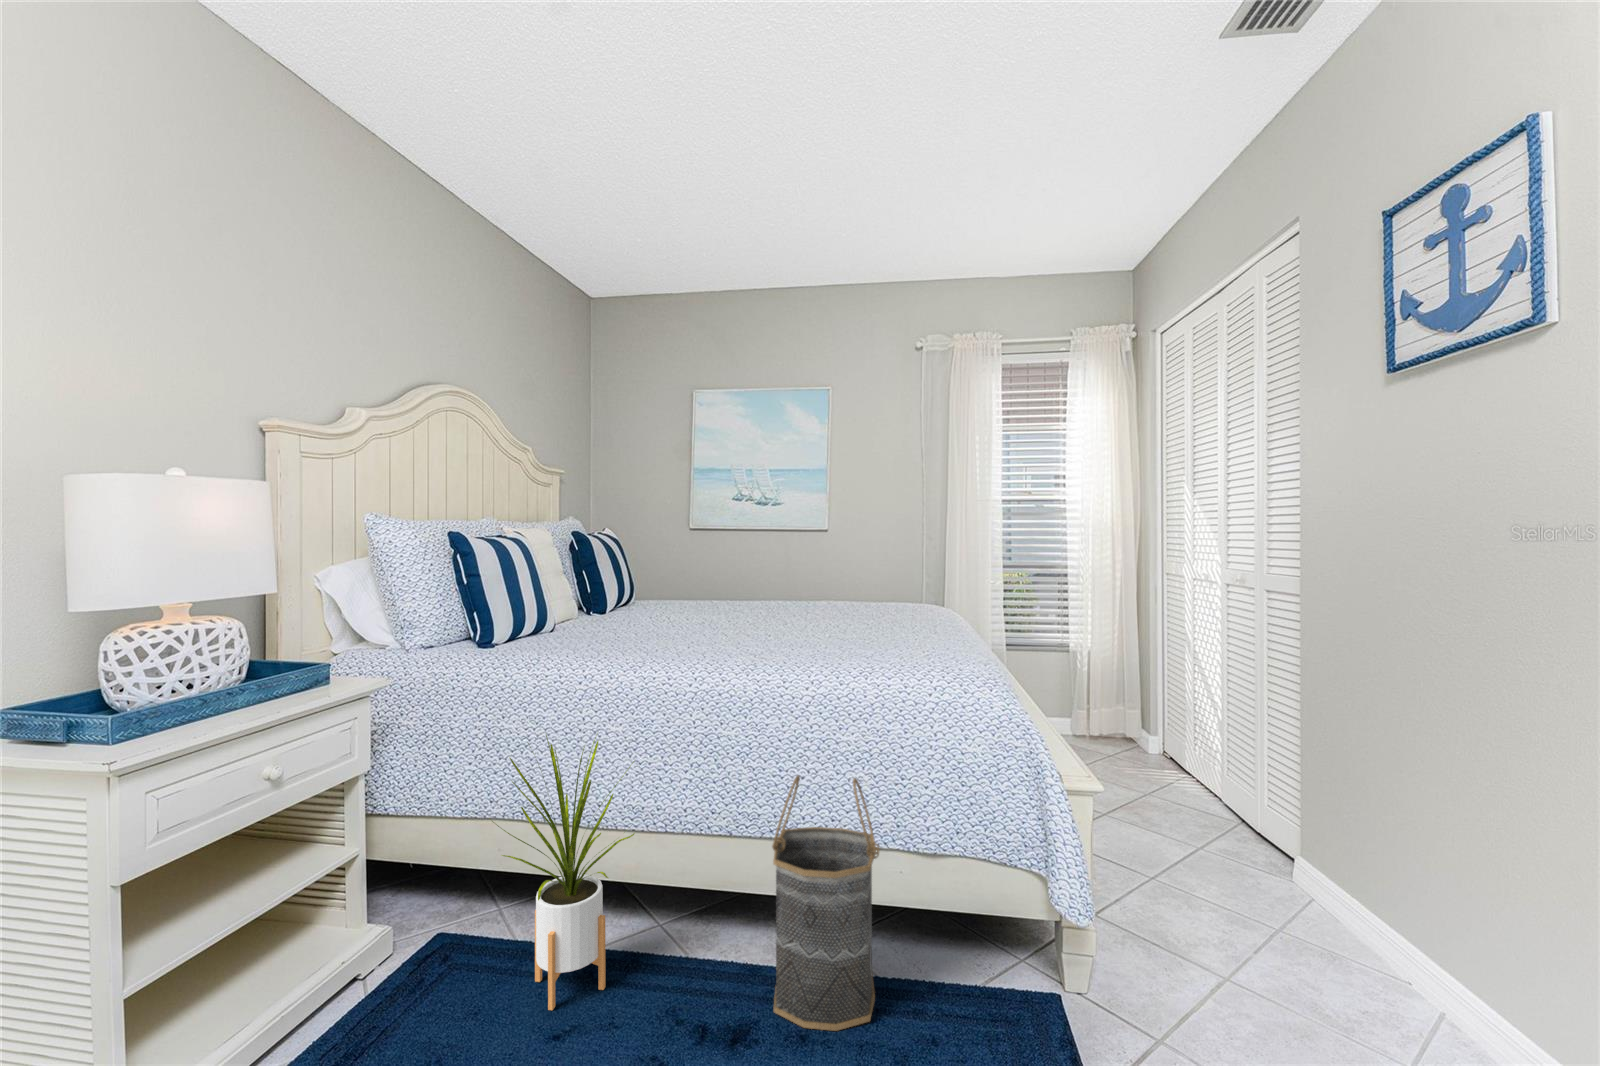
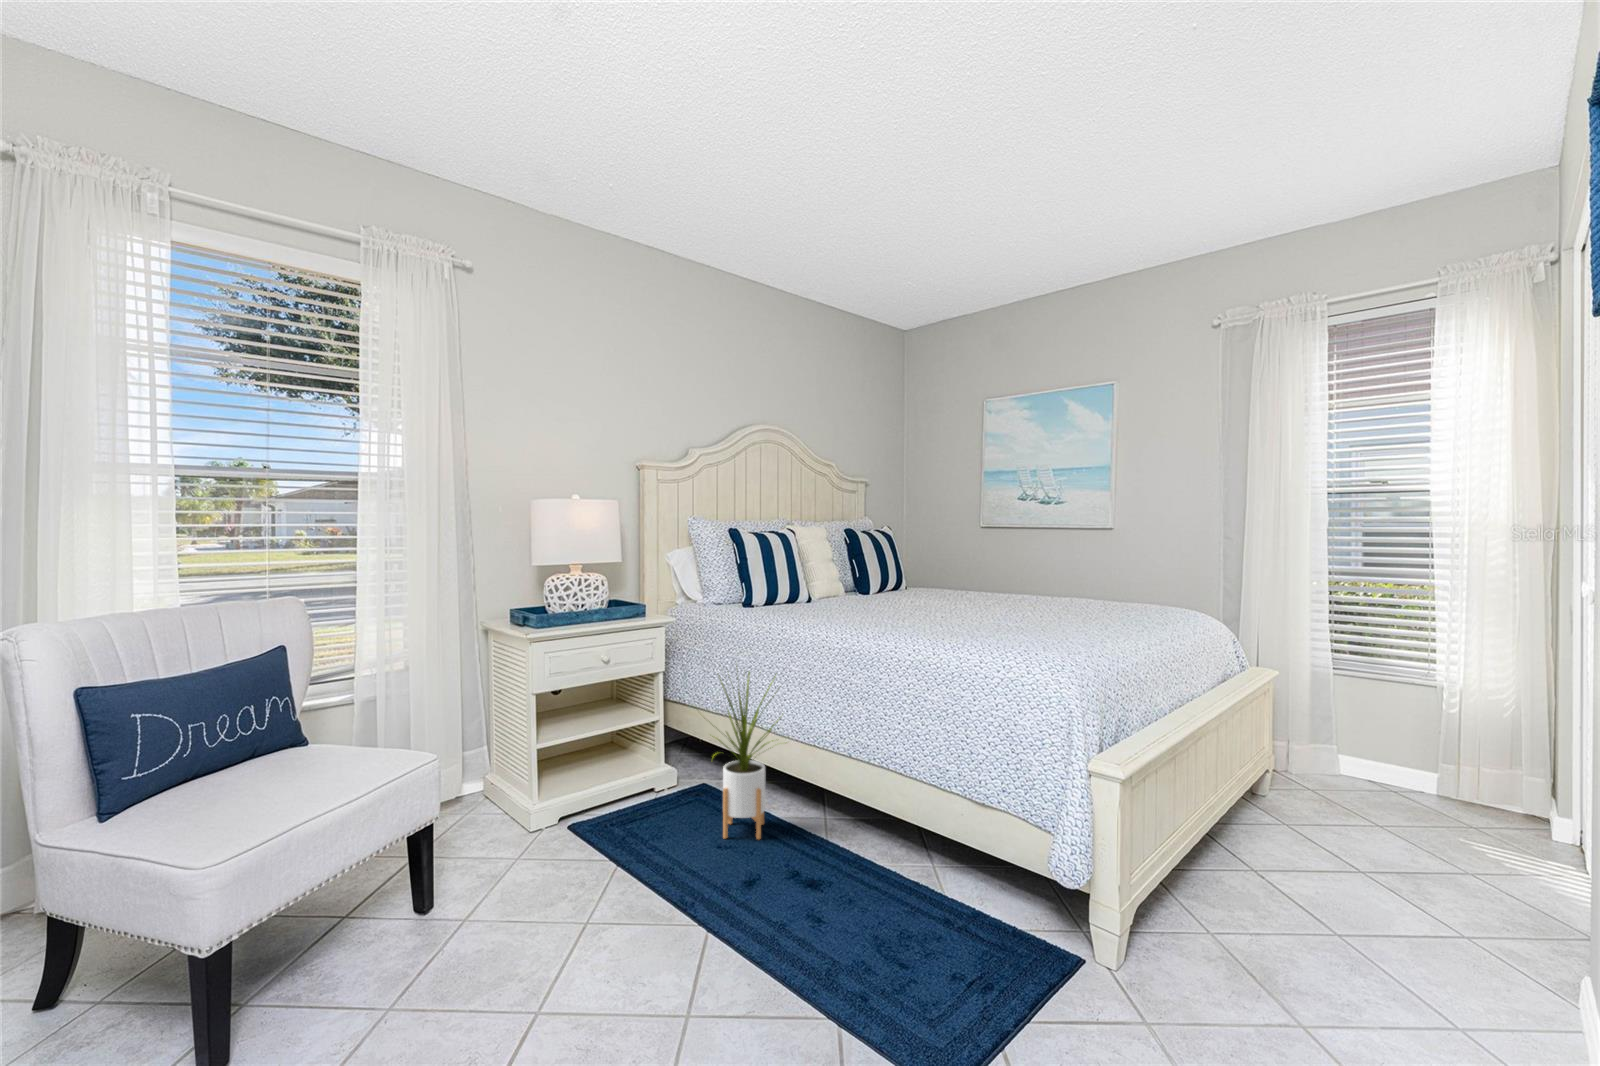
basket: present [772,775,880,1031] -> none [843,715,934,914]

